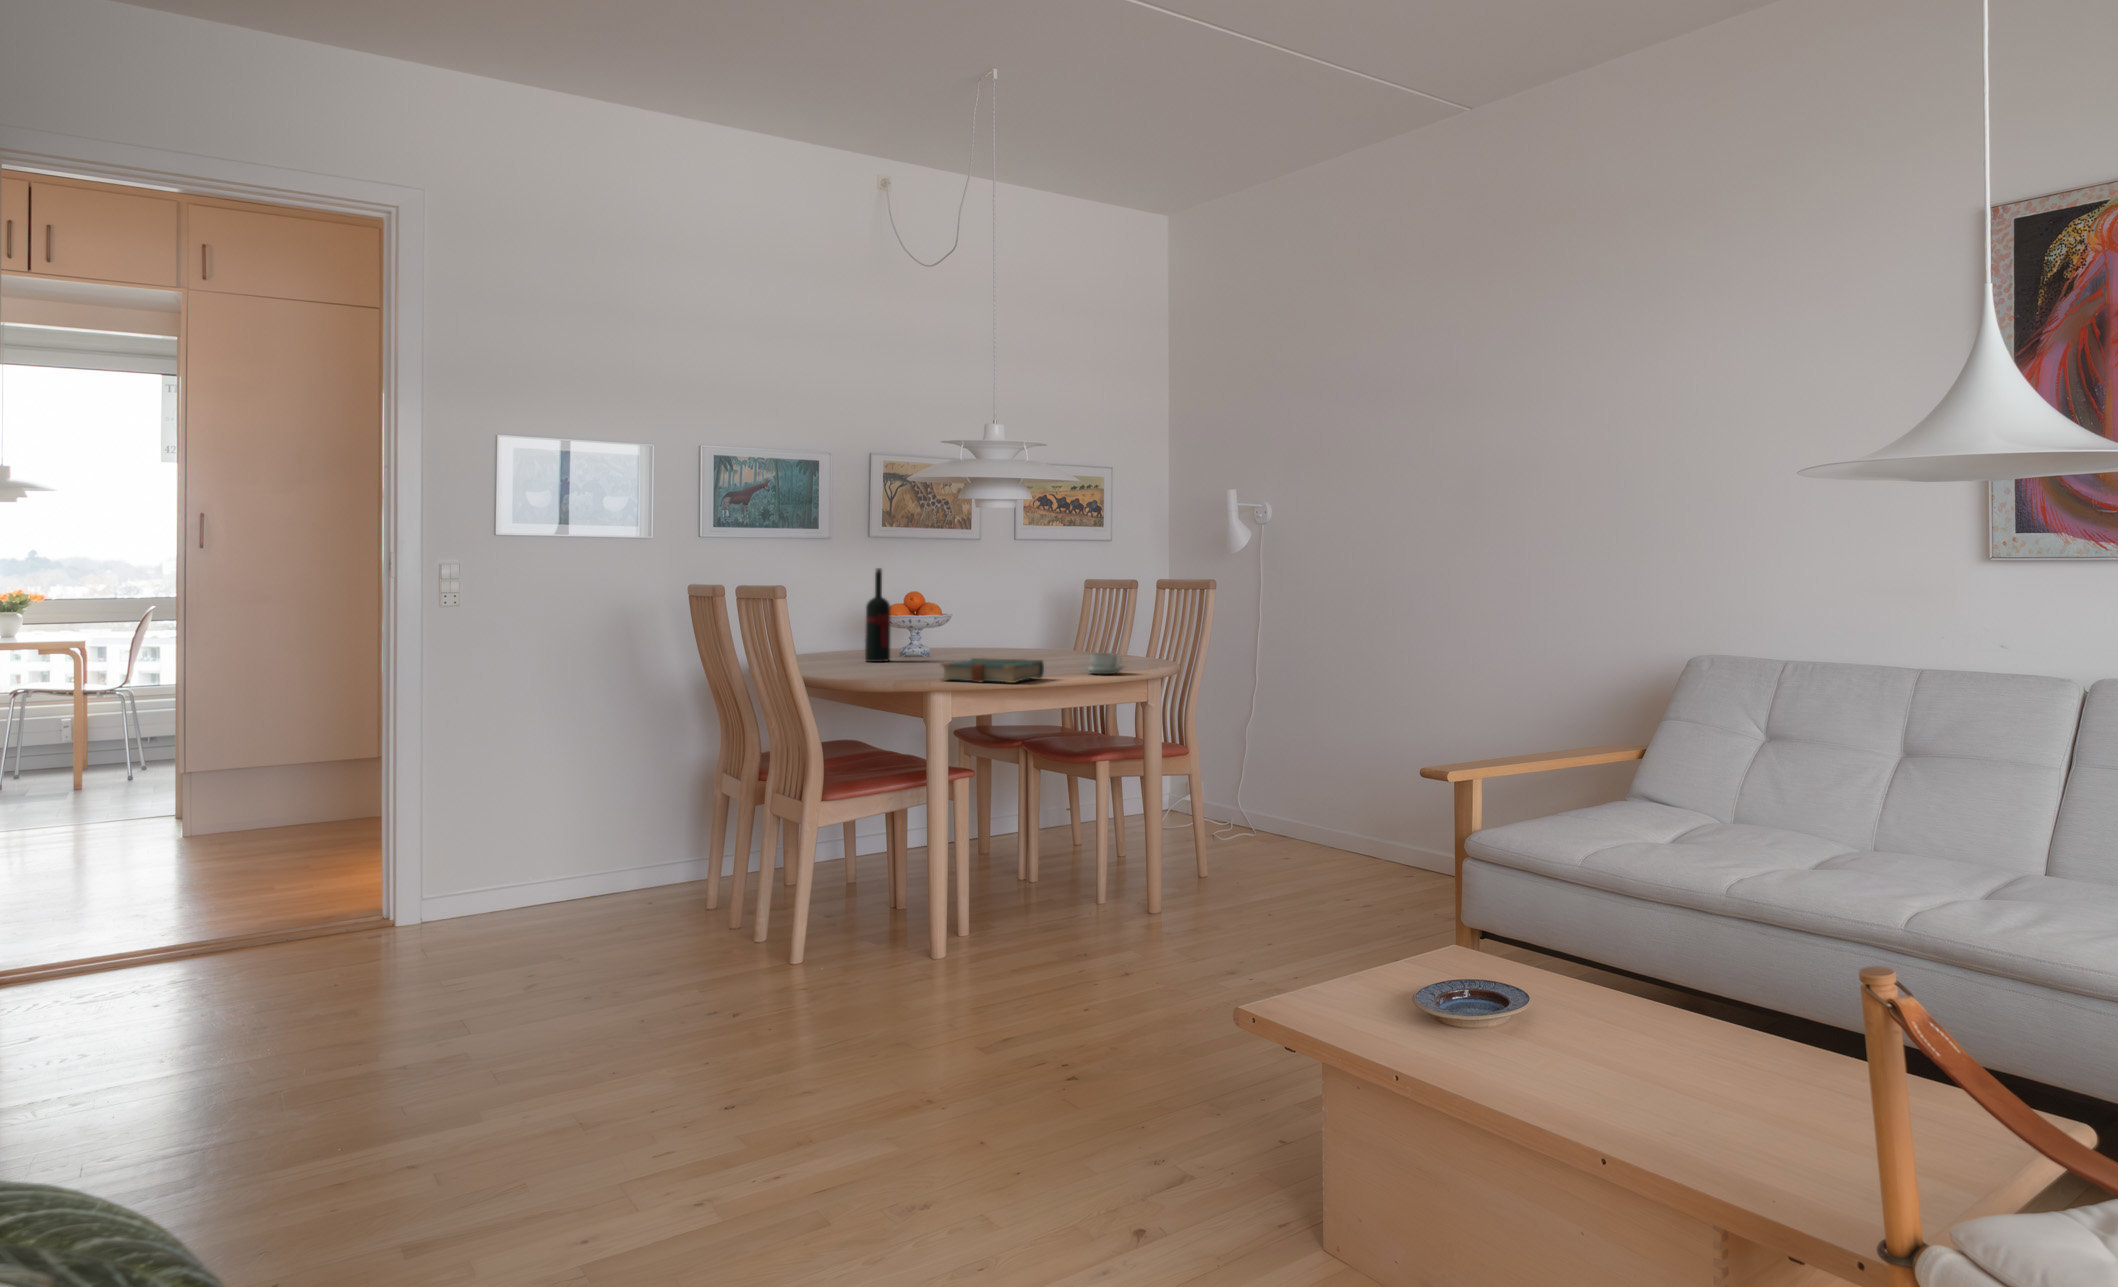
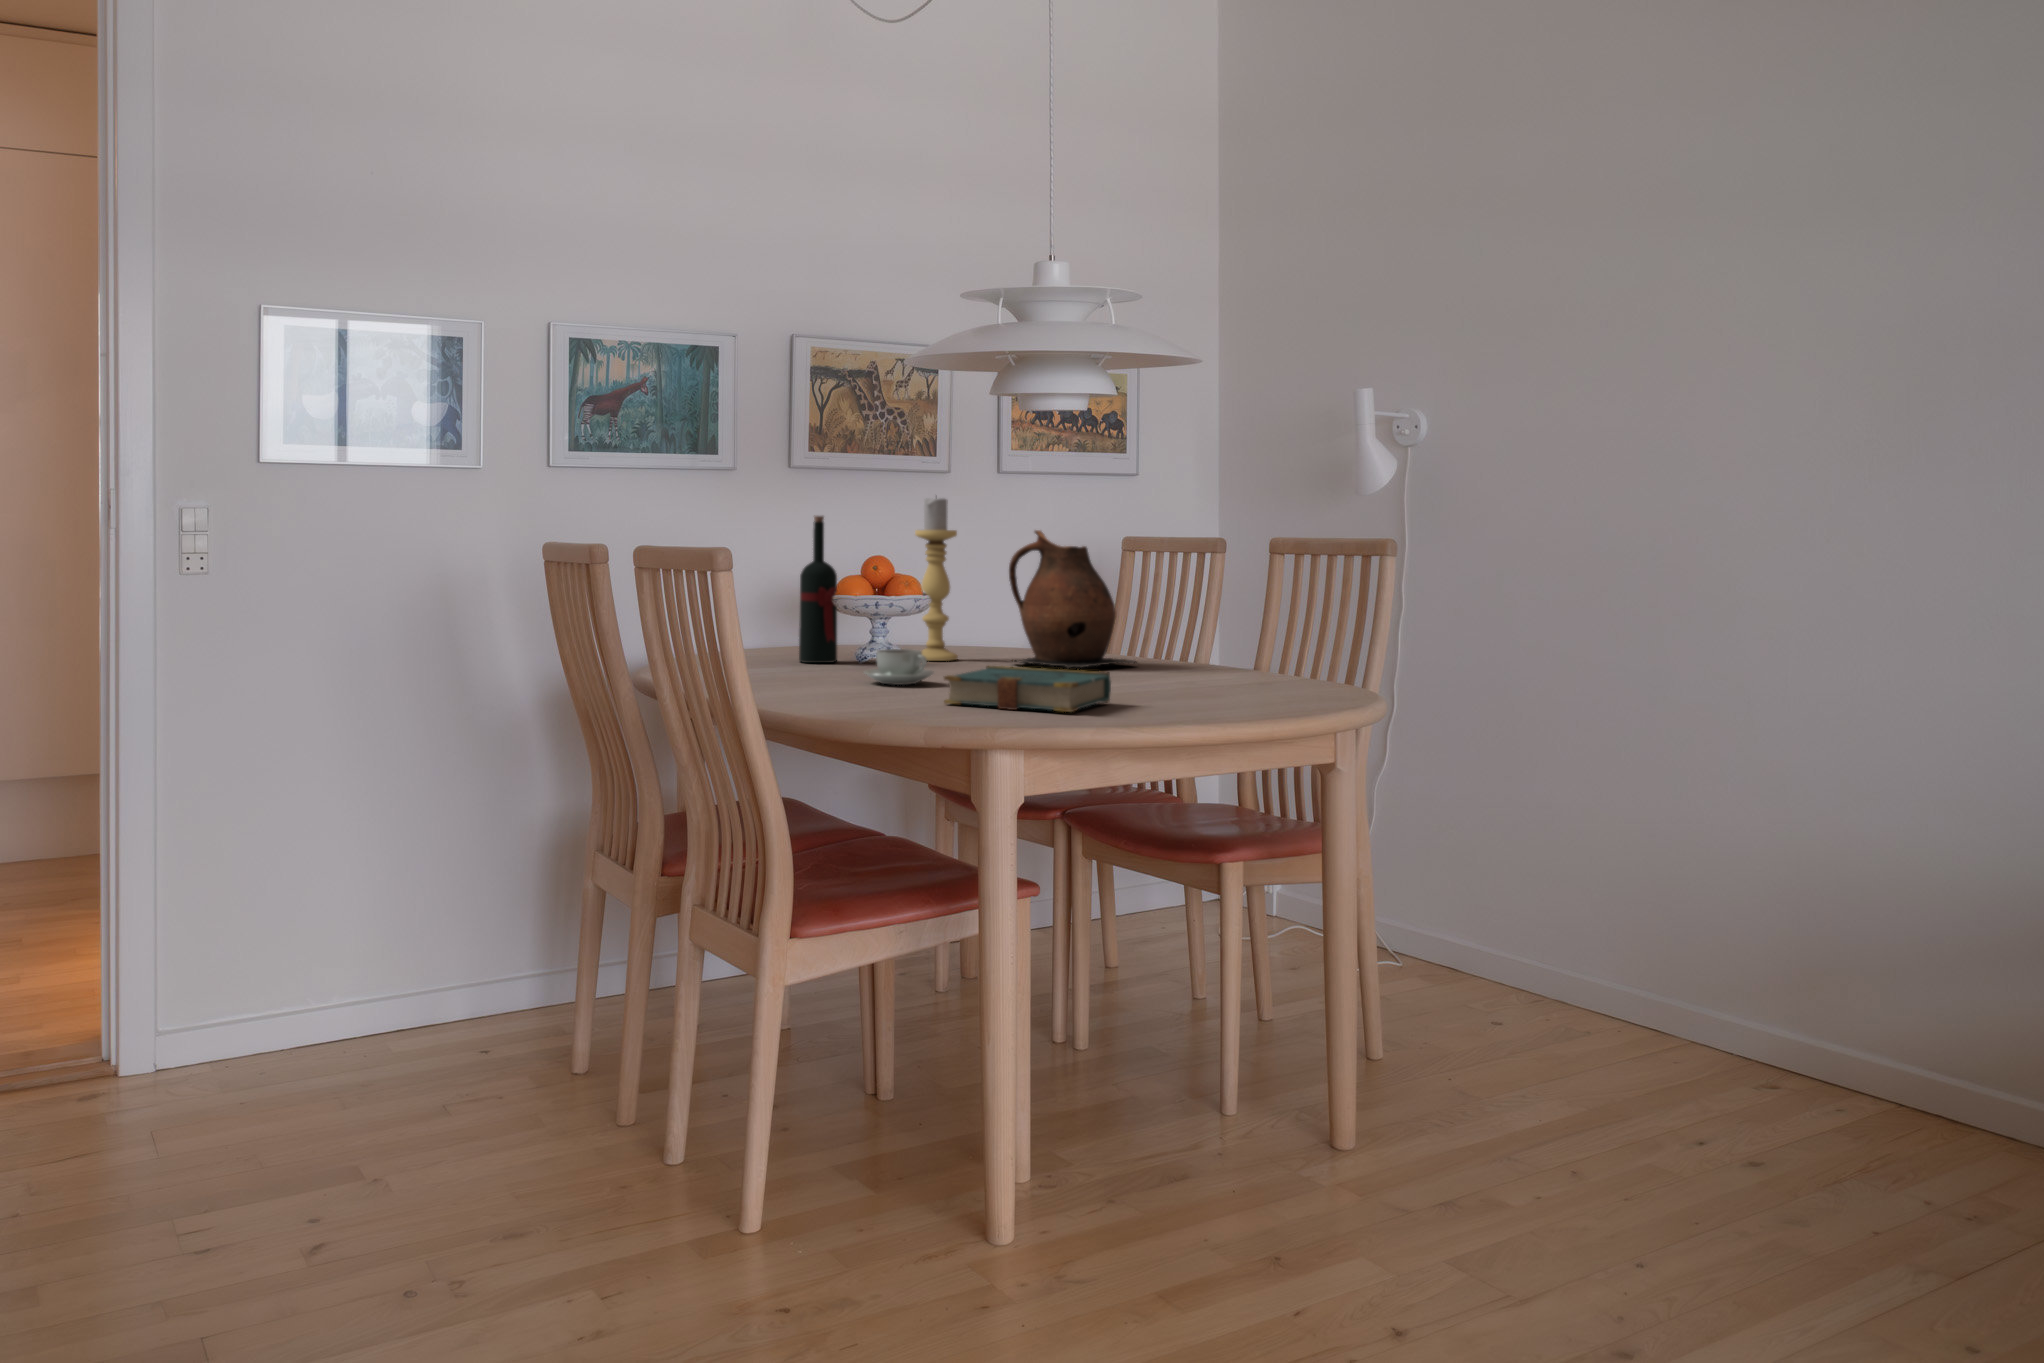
candle holder: none [942,555,971,660] -> present [915,498,958,661]
ceramic pitcher: none [1003,577,1084,663] -> present [1009,530,1137,669]
coffee cup: present [1083,653,1125,674] -> present [864,649,934,685]

